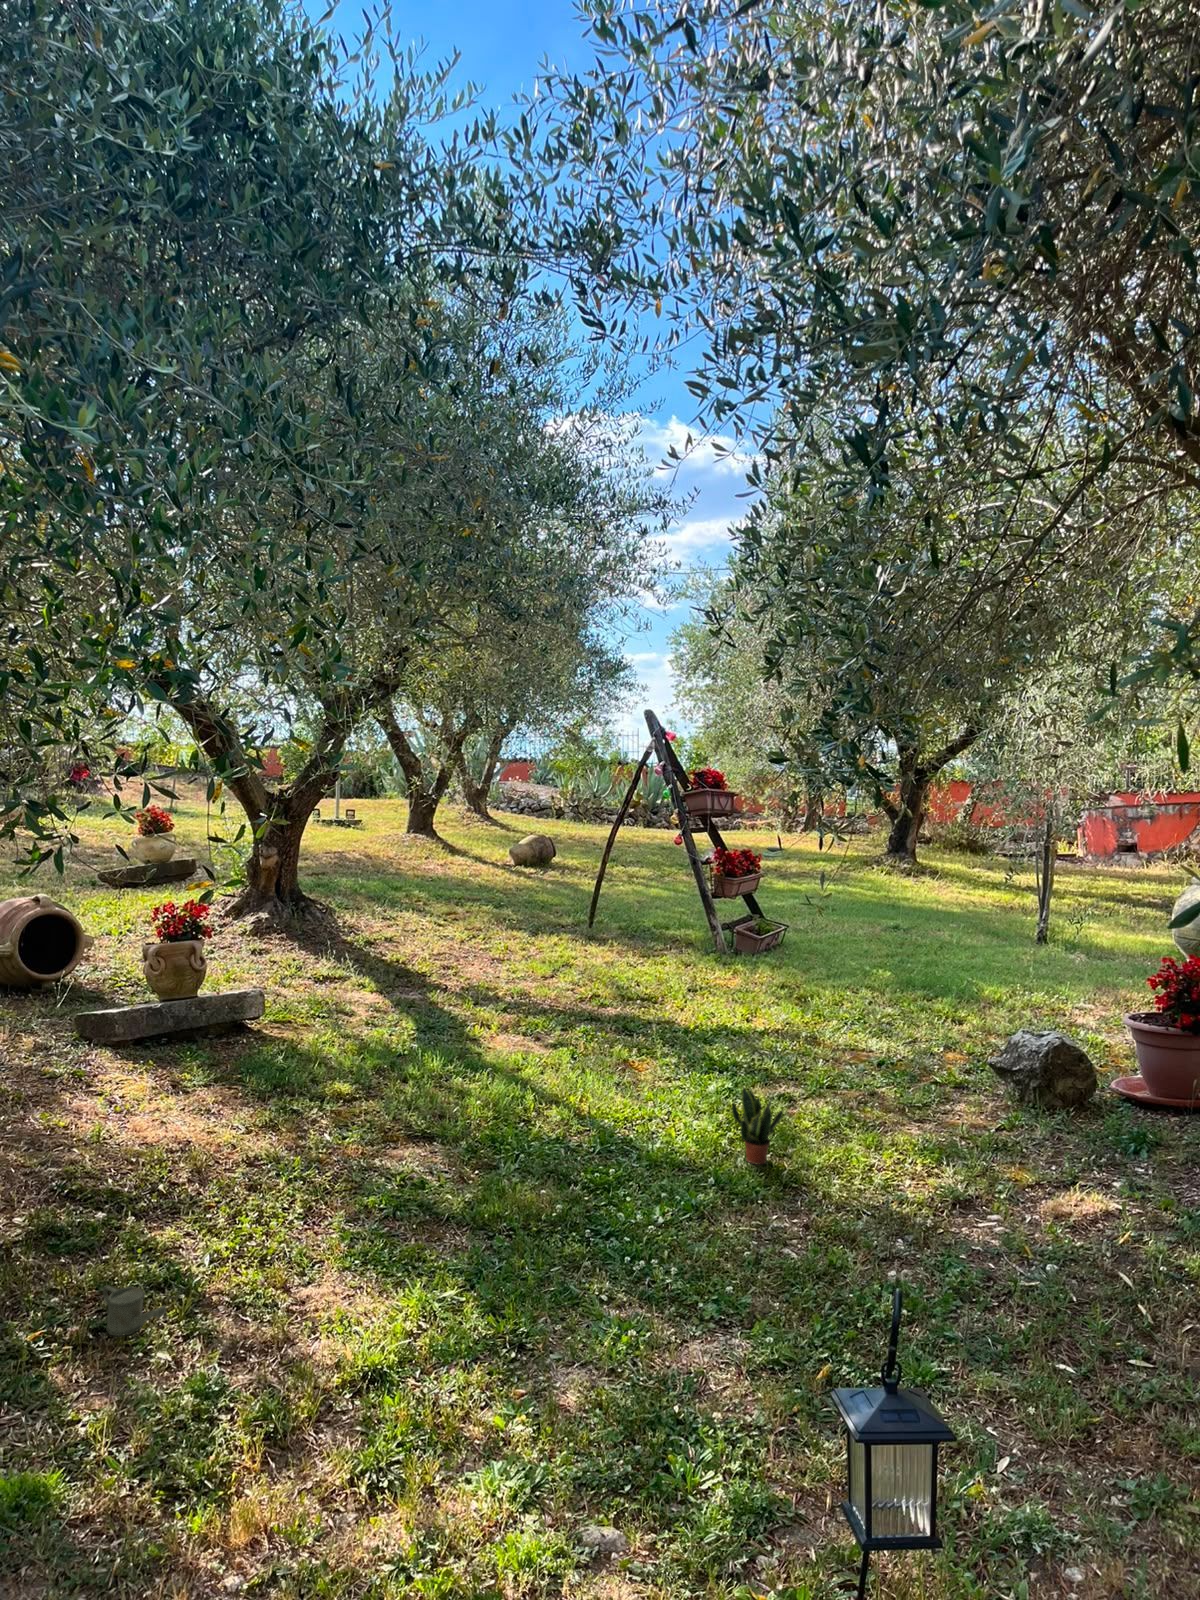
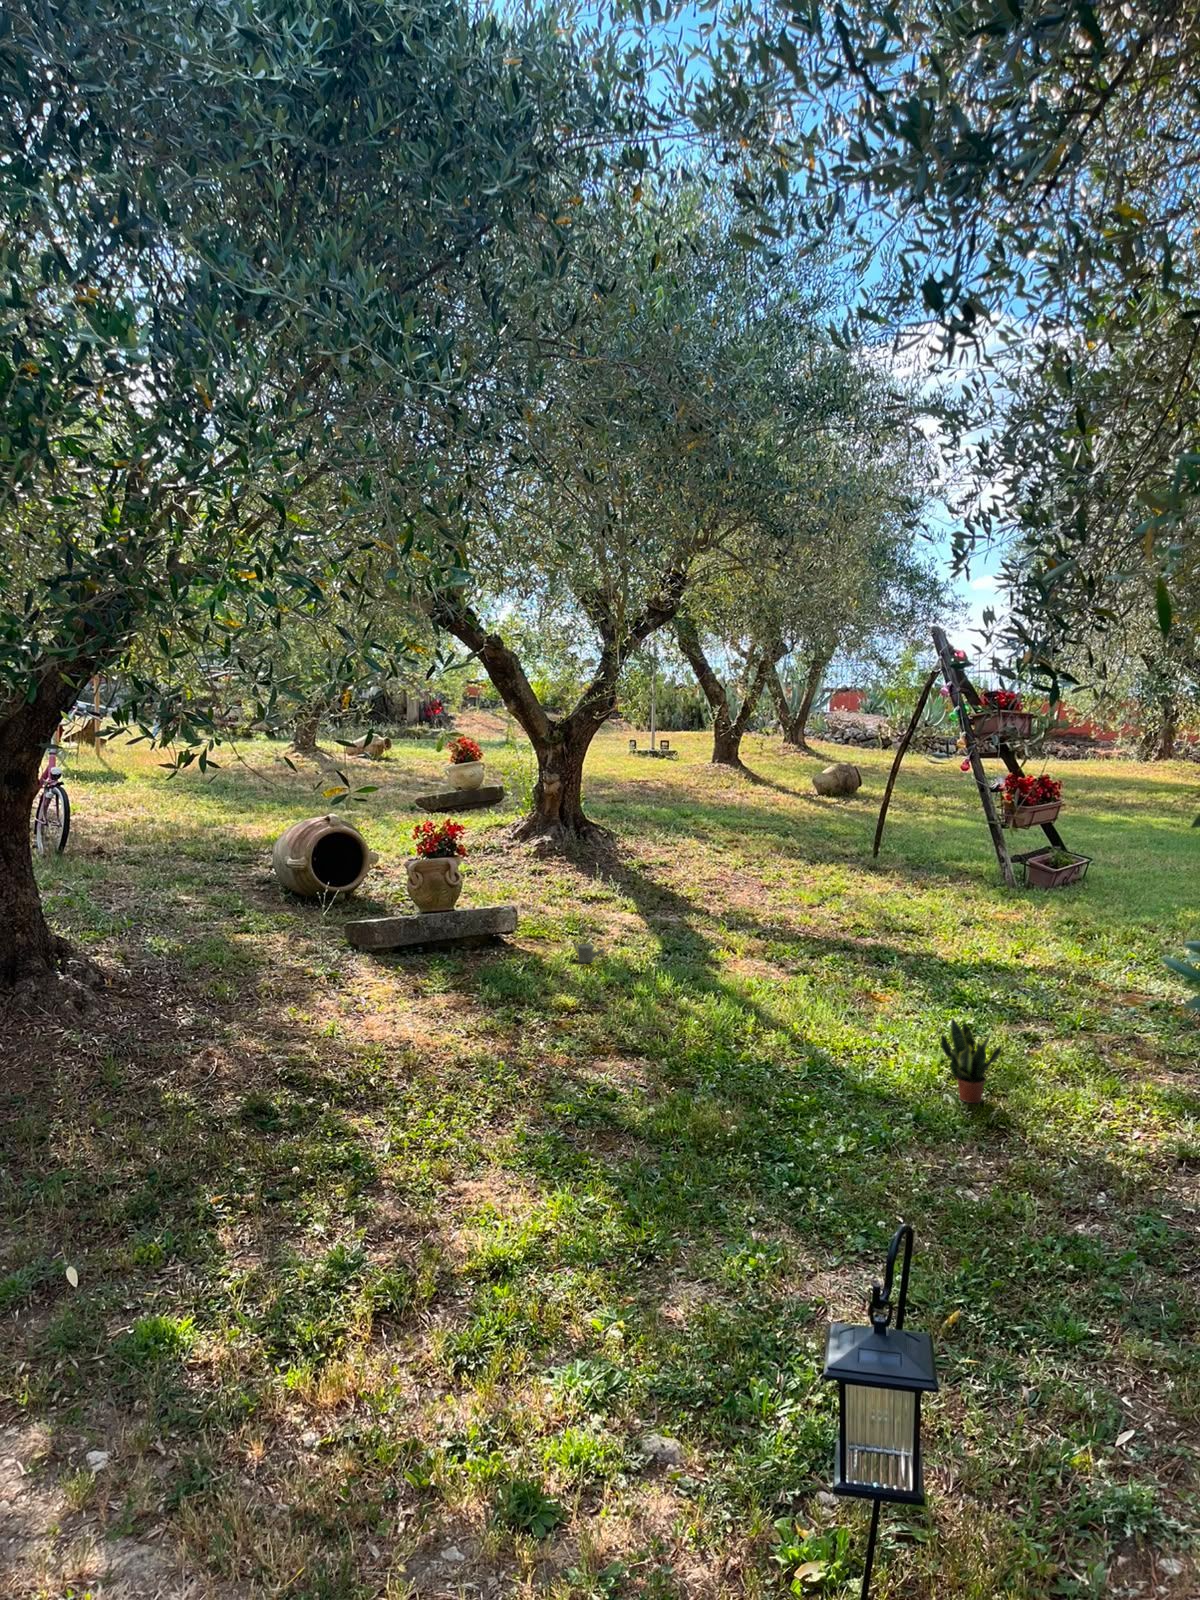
watering can: present [103,1285,166,1336] -> present [574,943,604,963]

